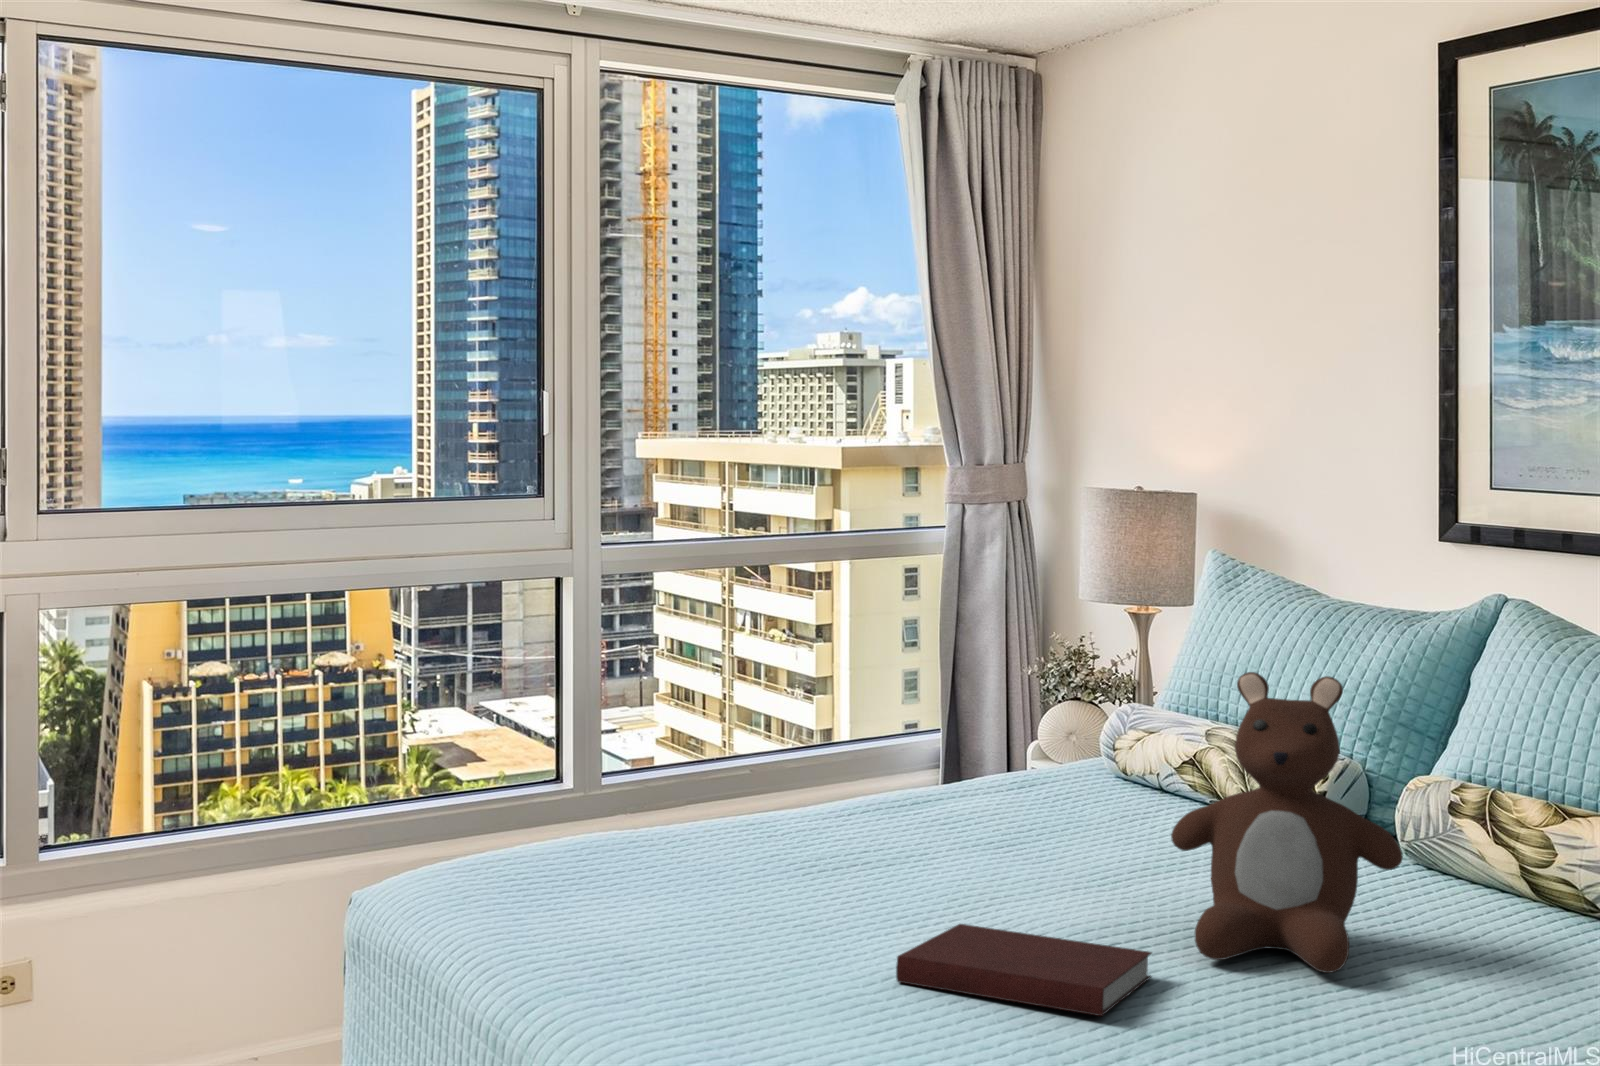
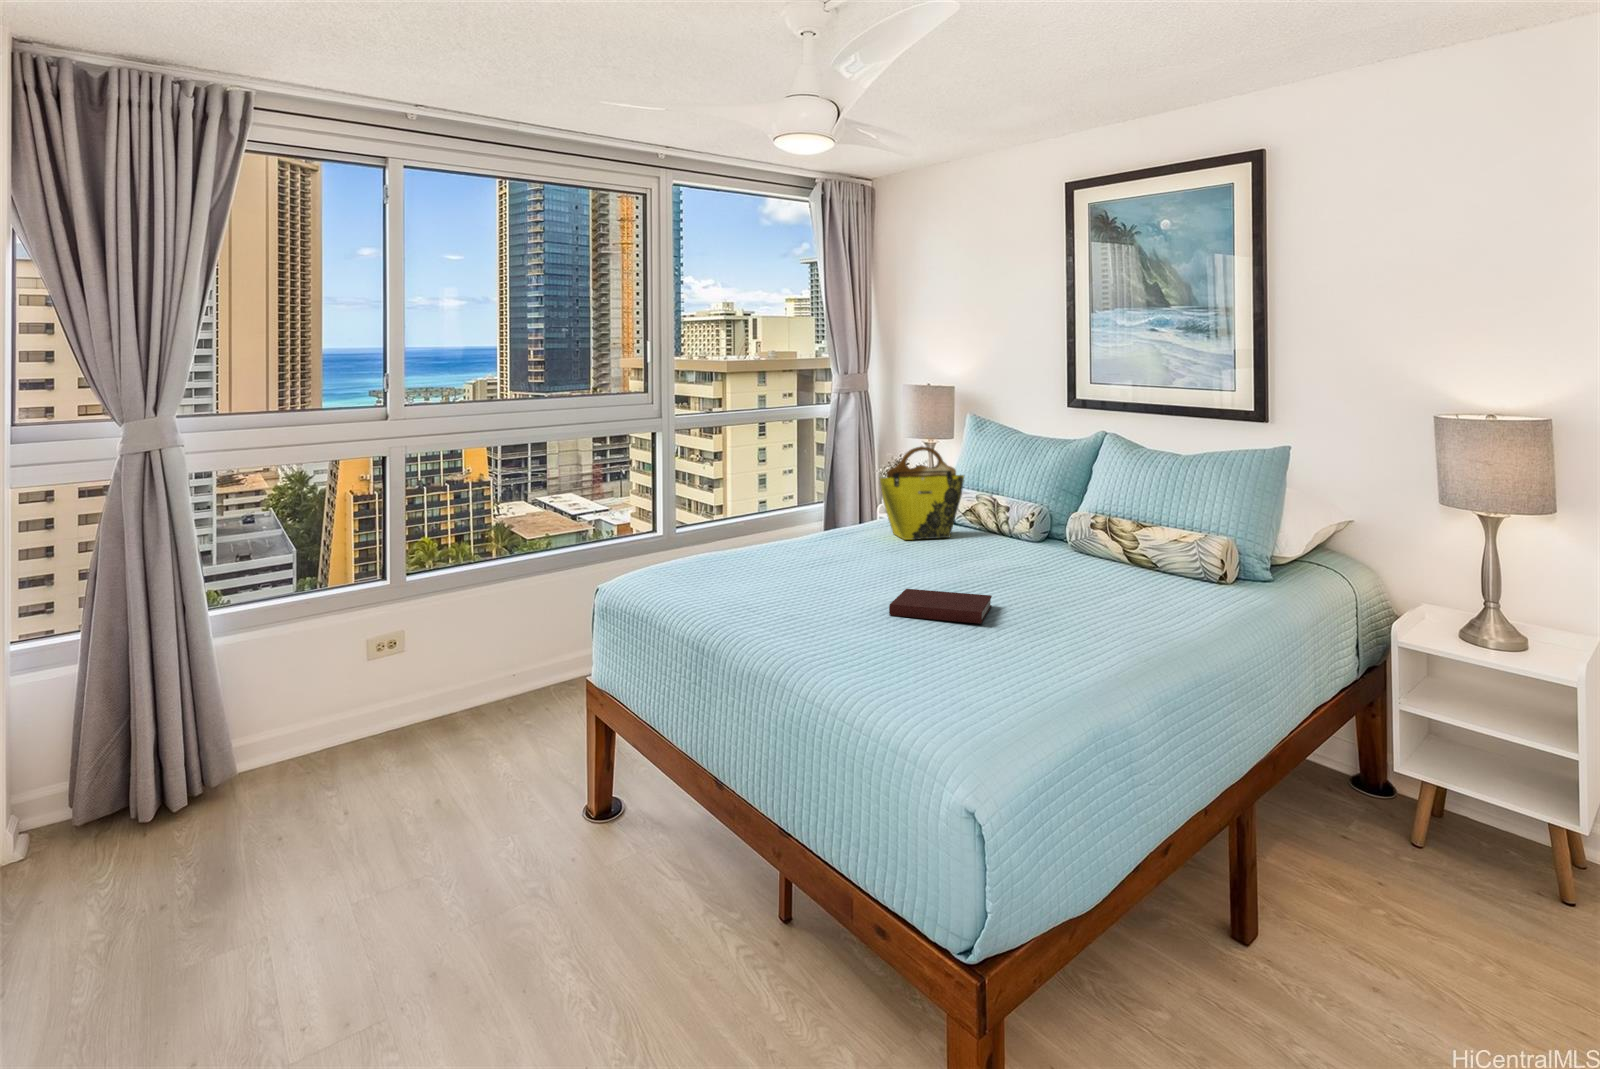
tote bag: none [974,609,1170,820] -> present [880,446,964,540]
teddy bear: present [1171,672,1403,973] -> none [989,474,1088,599]

